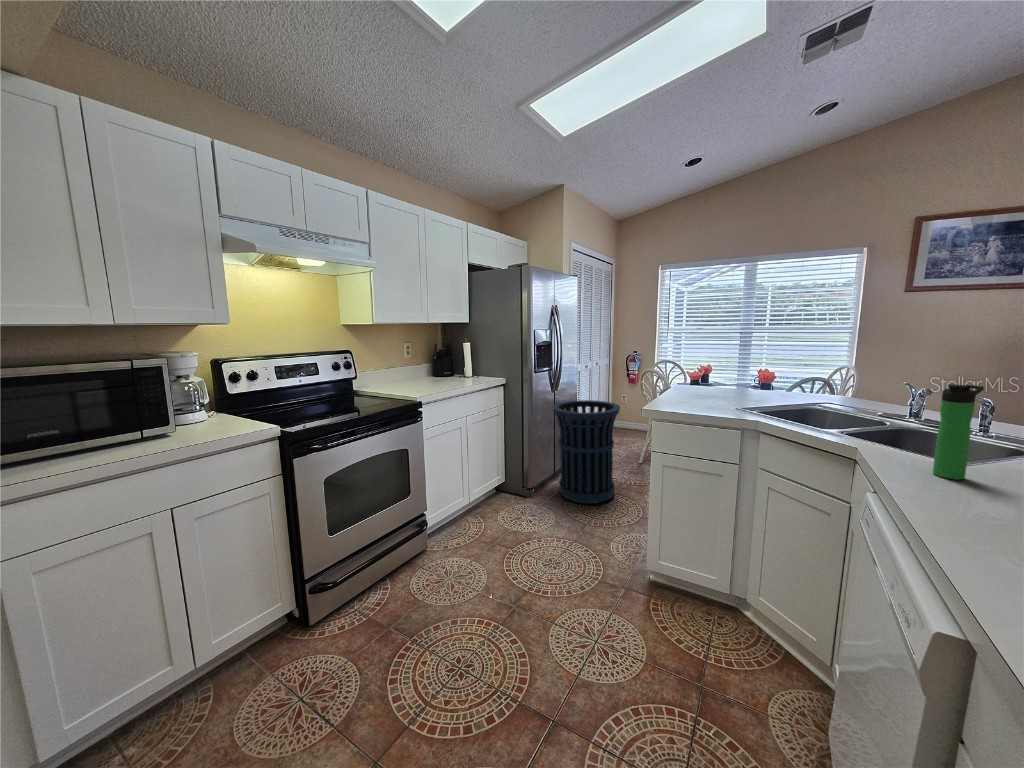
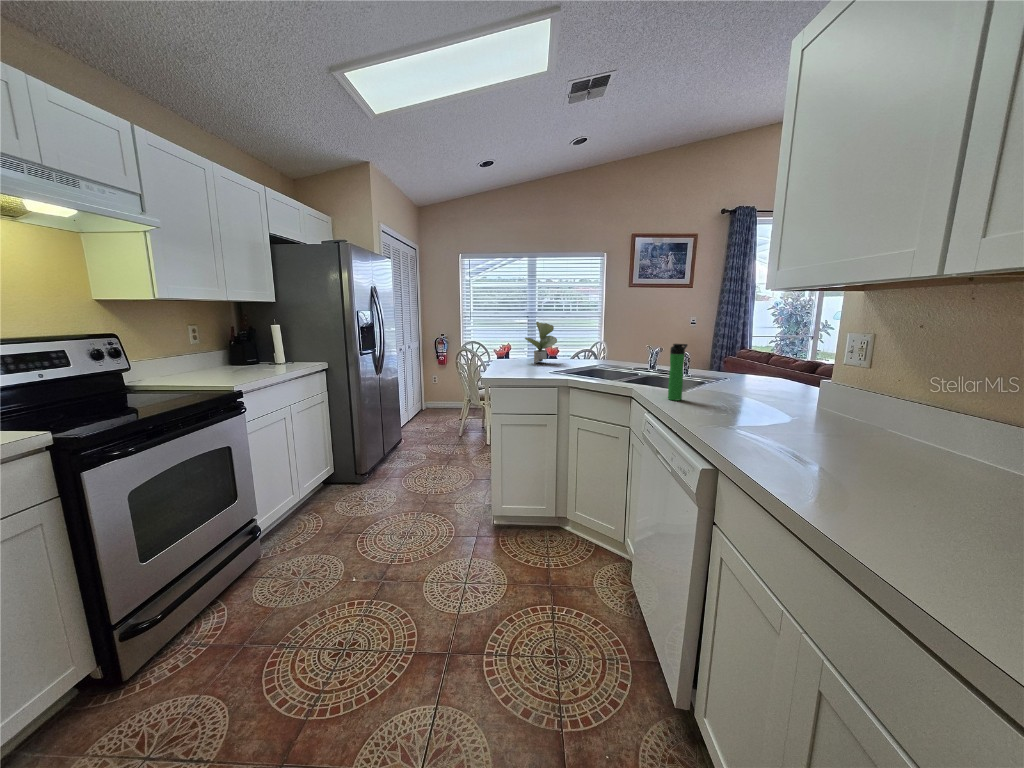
potted plant: none [711,341,759,392] -> present [525,322,557,363]
trash can: present [552,400,620,504] -> none [382,380,449,479]

